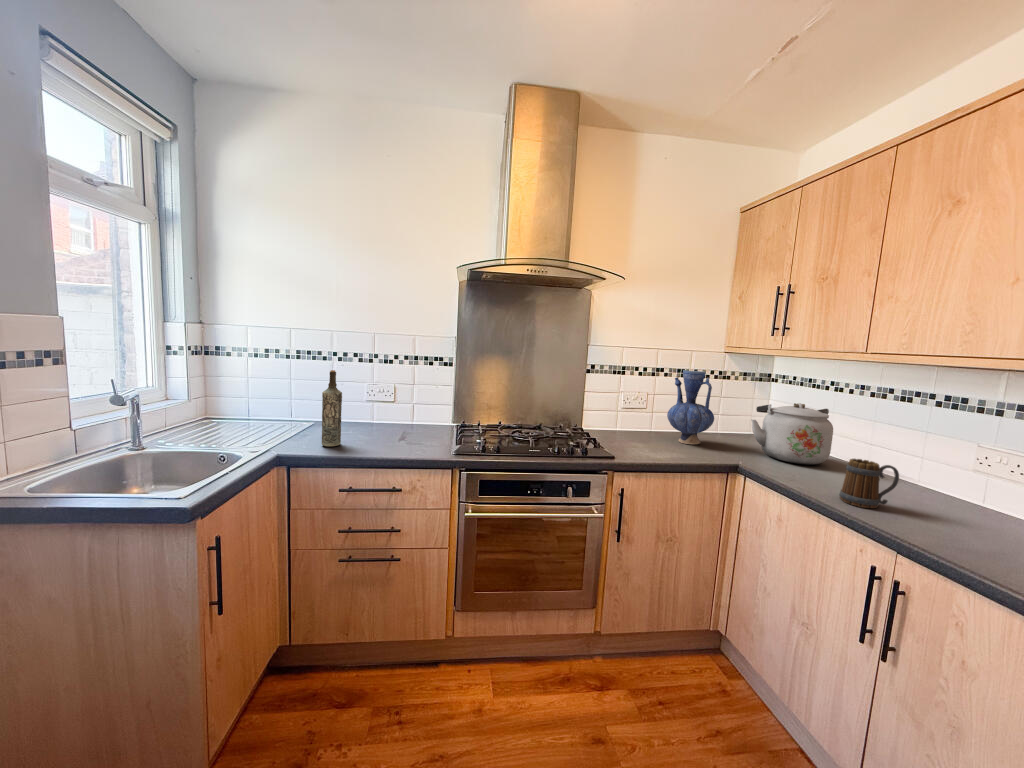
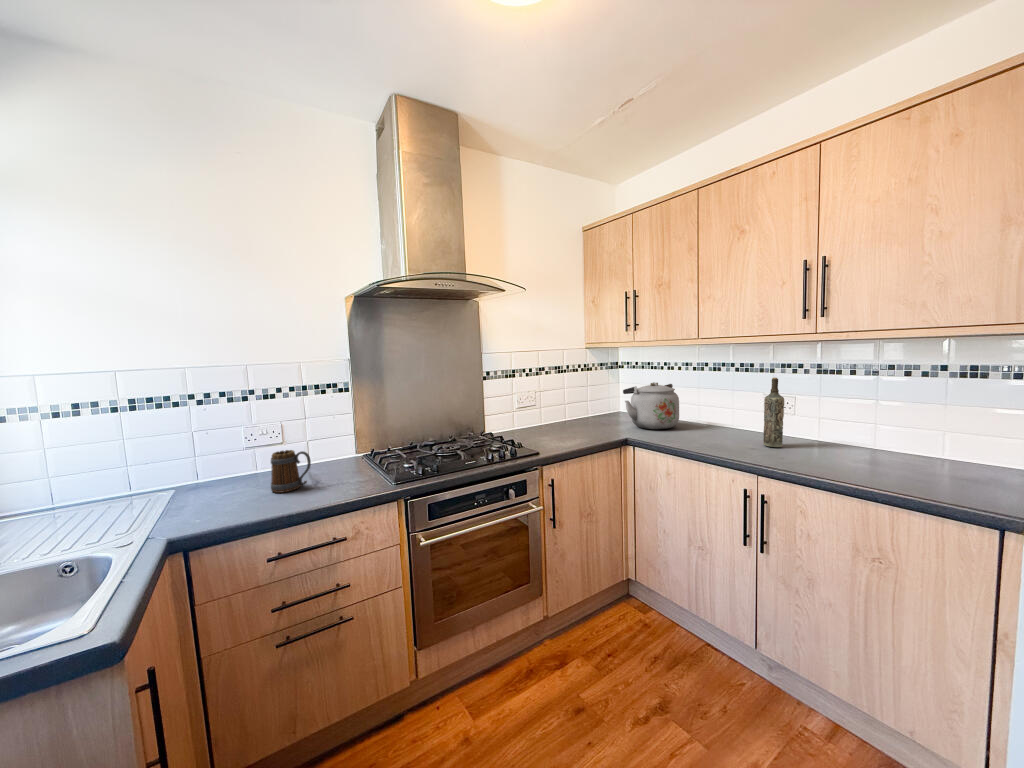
bottle: present [322,370,342,446] -> present [763,378,784,447]
vase: present [667,370,714,444] -> none [558,366,596,430]
mug: present [839,459,899,508] -> present [271,450,311,493]

